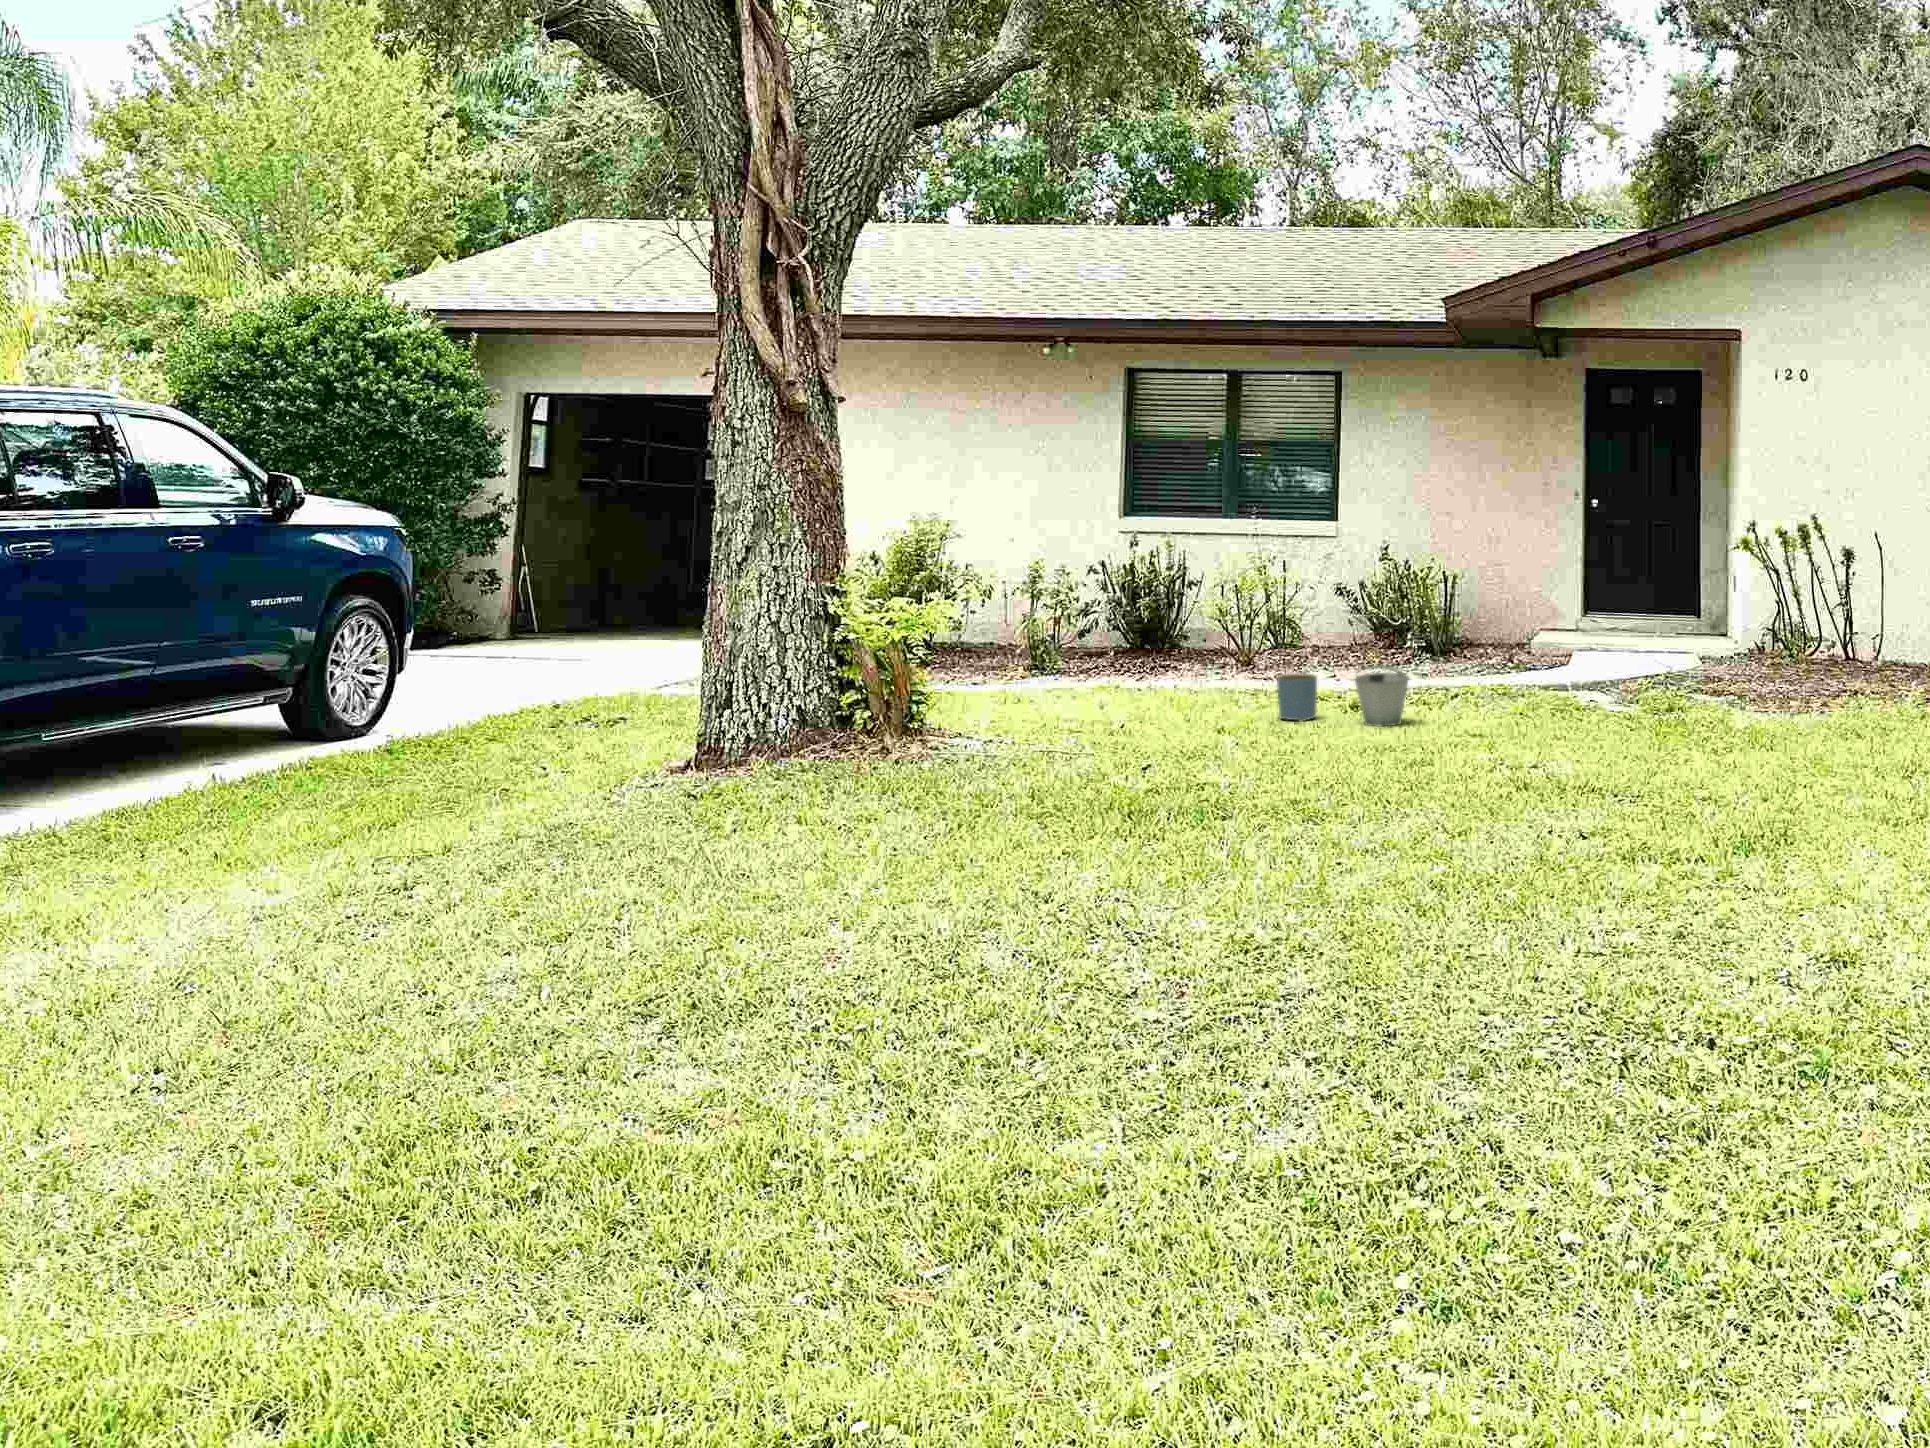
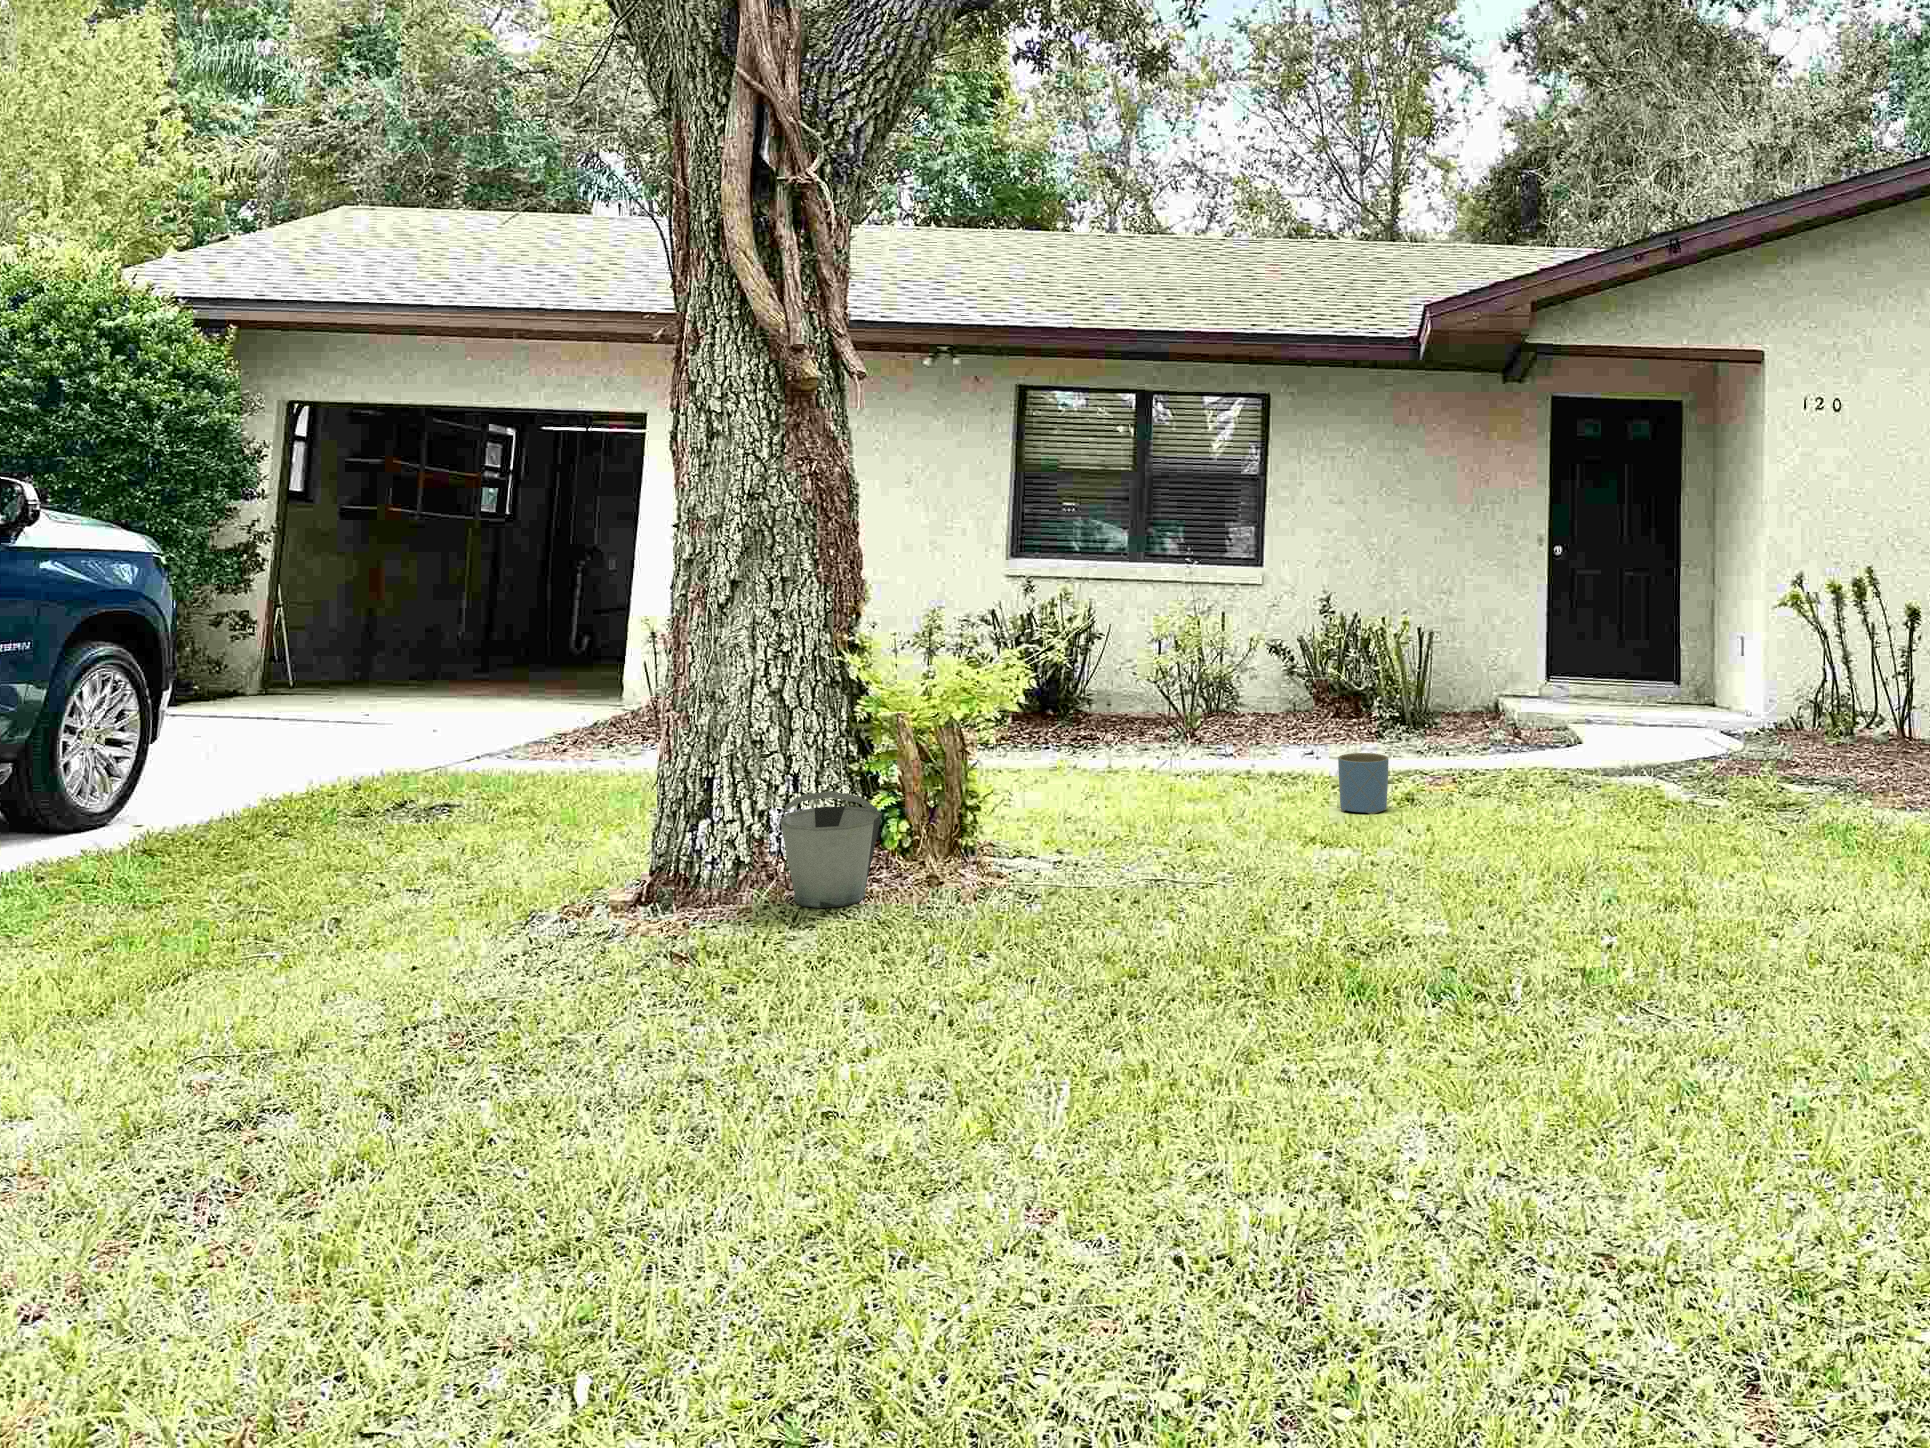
bucket: present [1355,665,1409,726] -> present [780,791,882,908]

